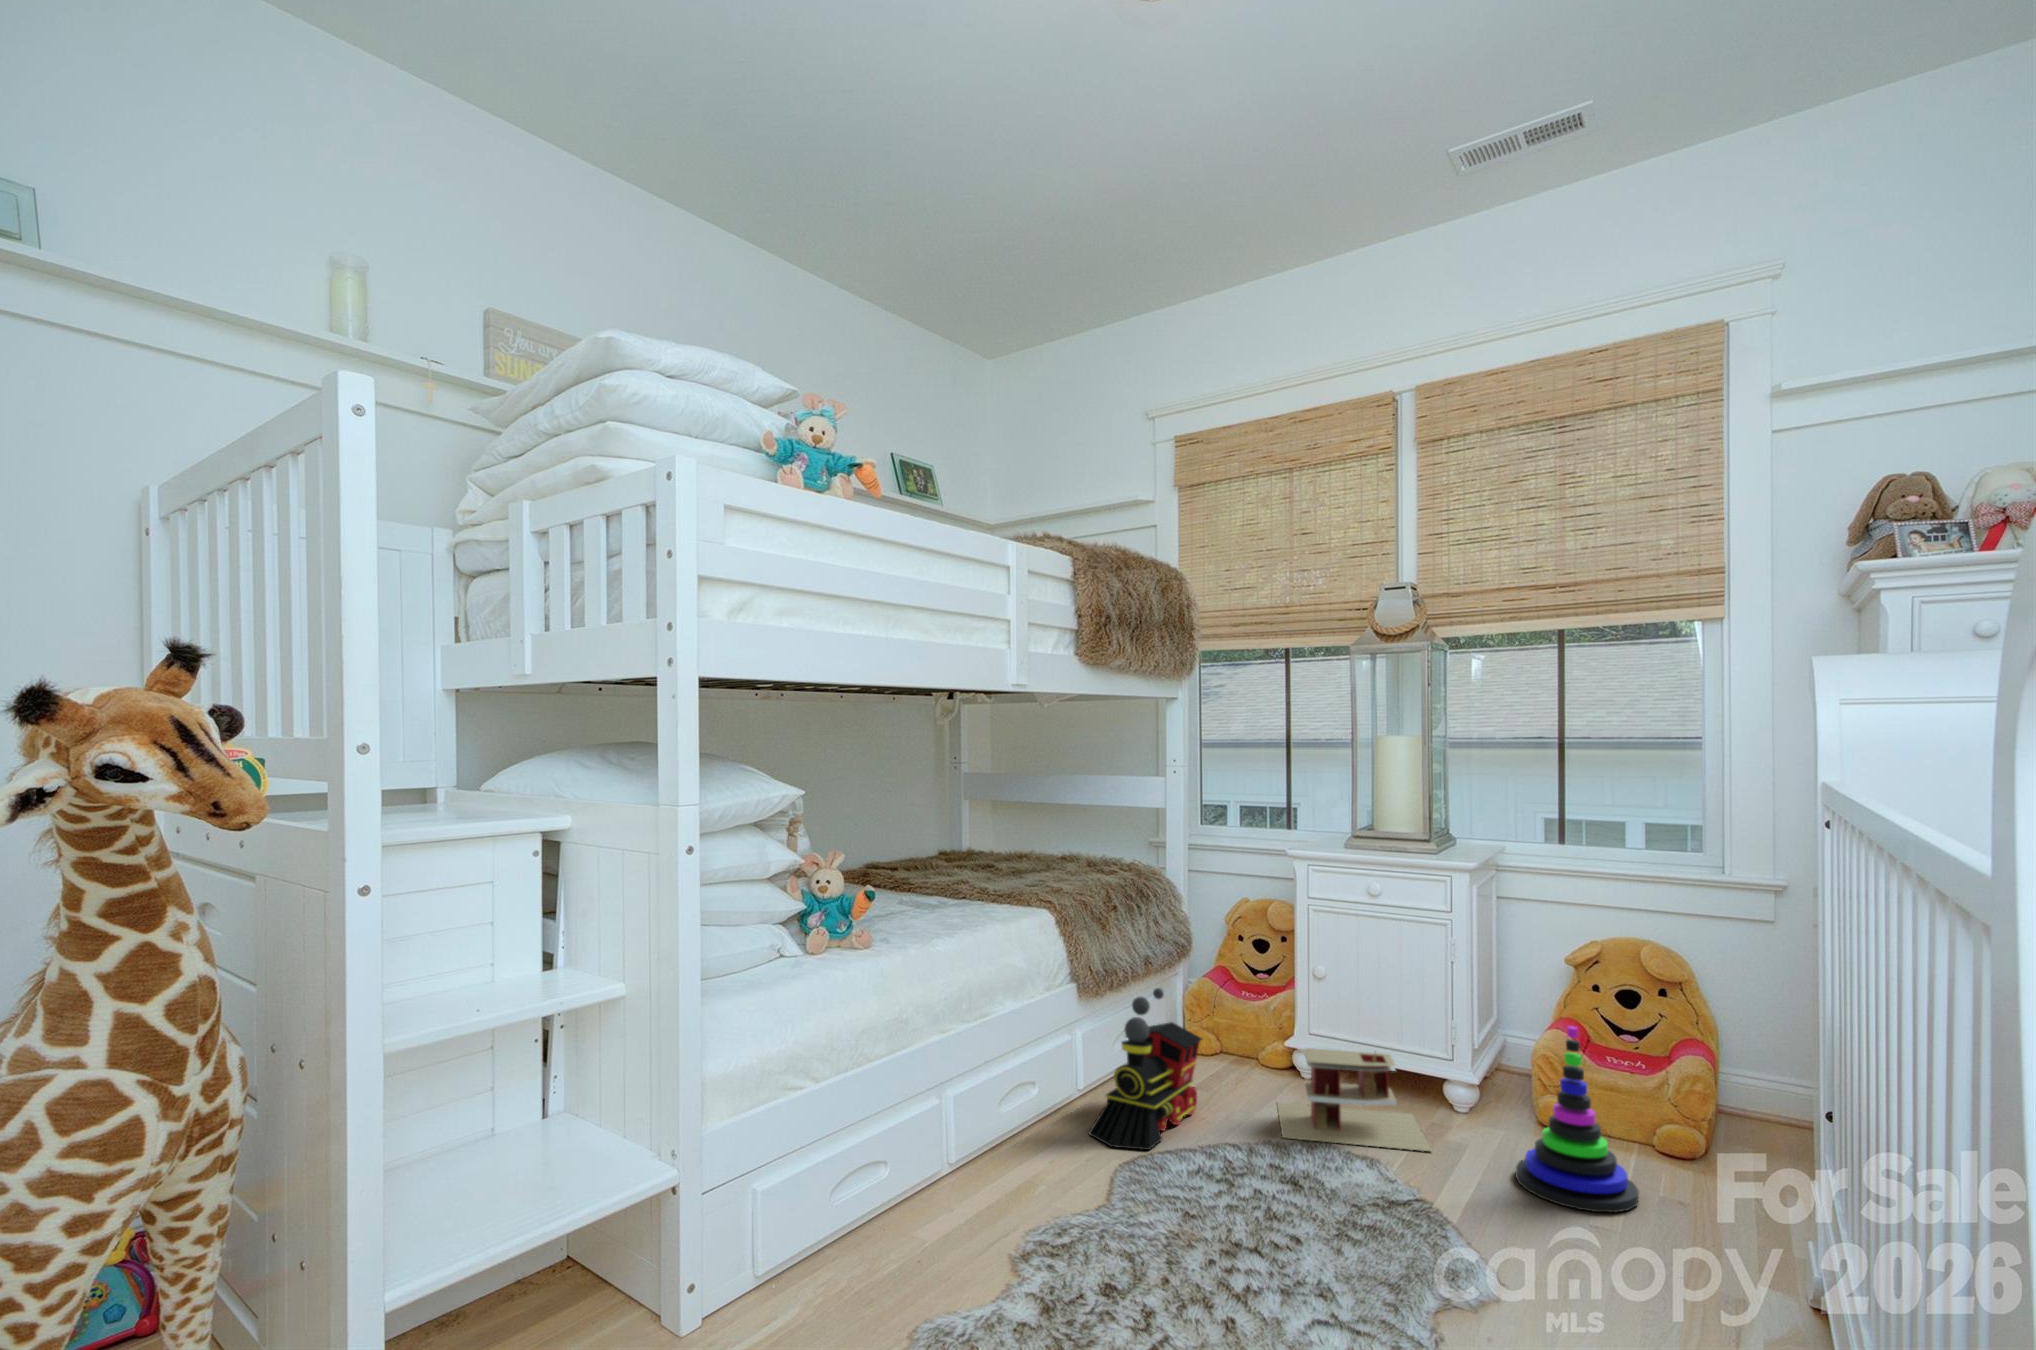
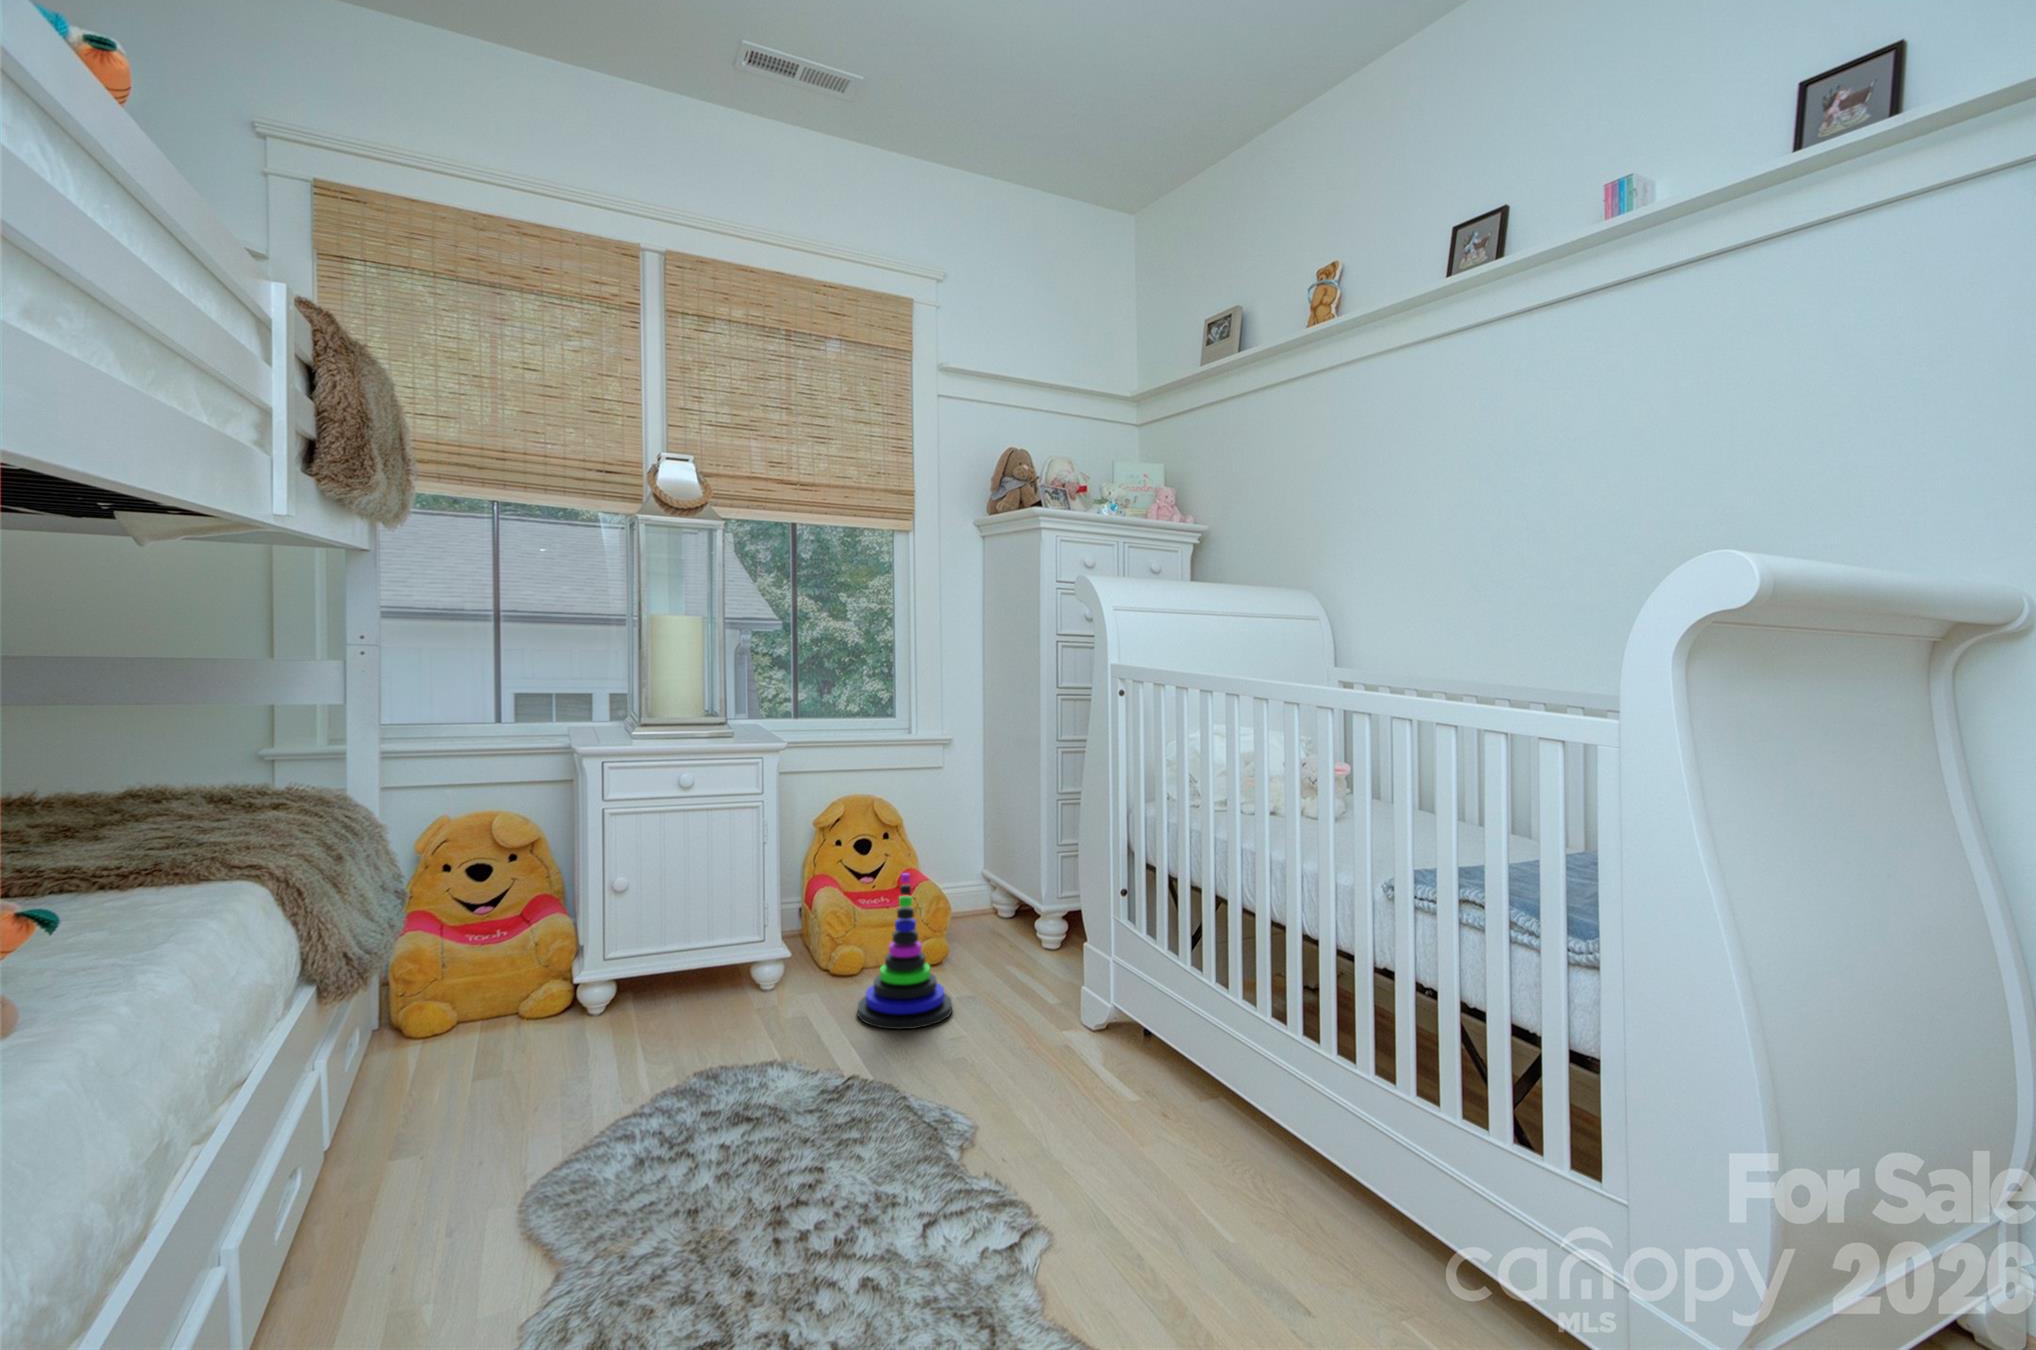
toy train: present [1089,988,1202,1150] -> none [408,953,523,1197]
toy house: present [1277,1048,1431,1151] -> none [588,951,785,1081]

